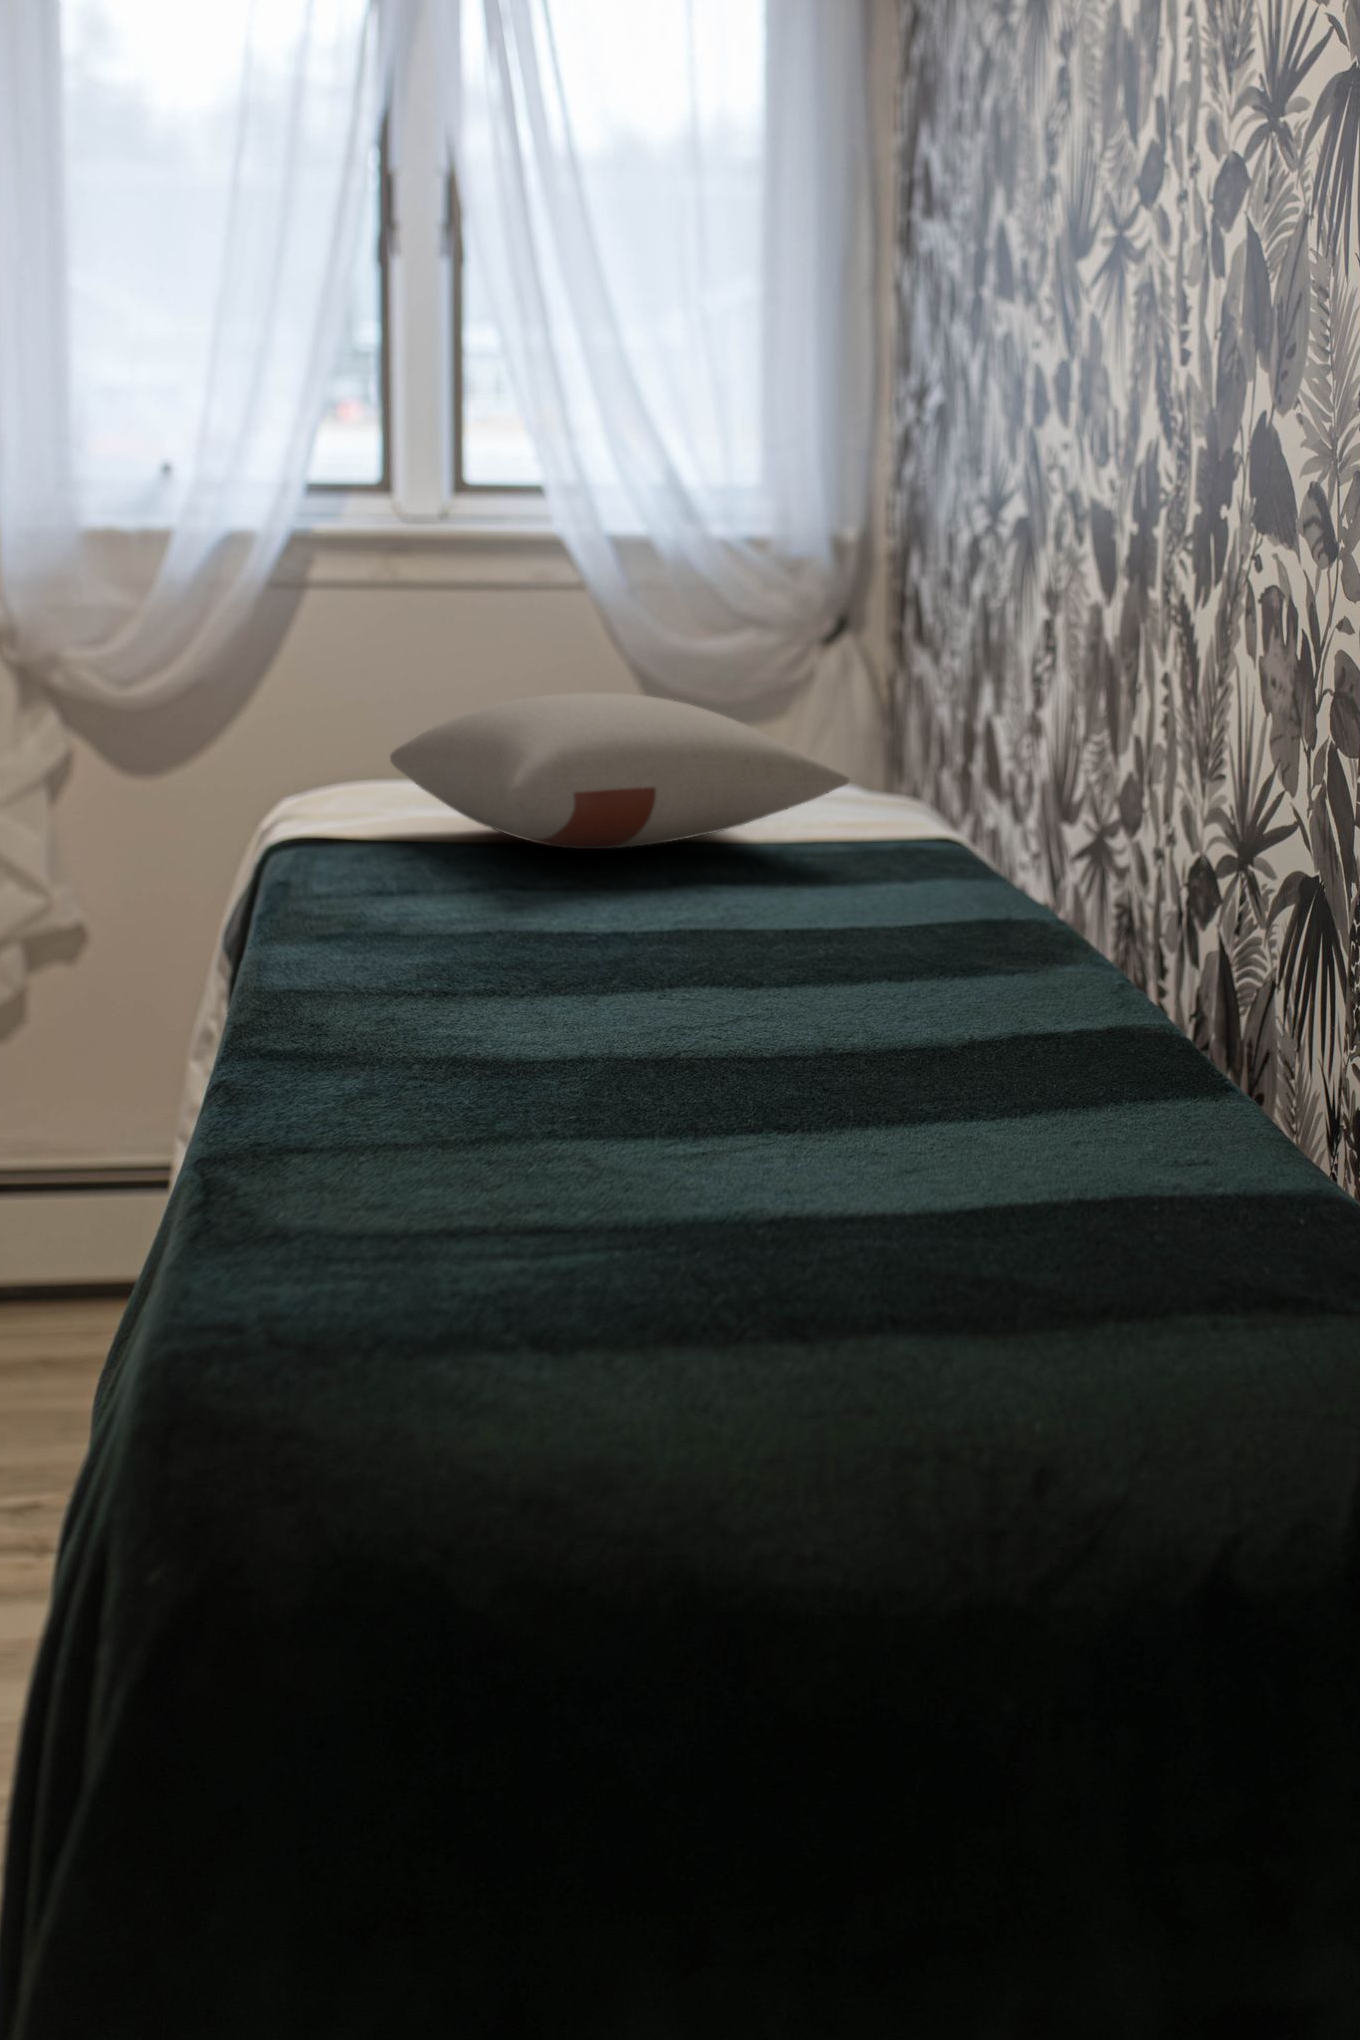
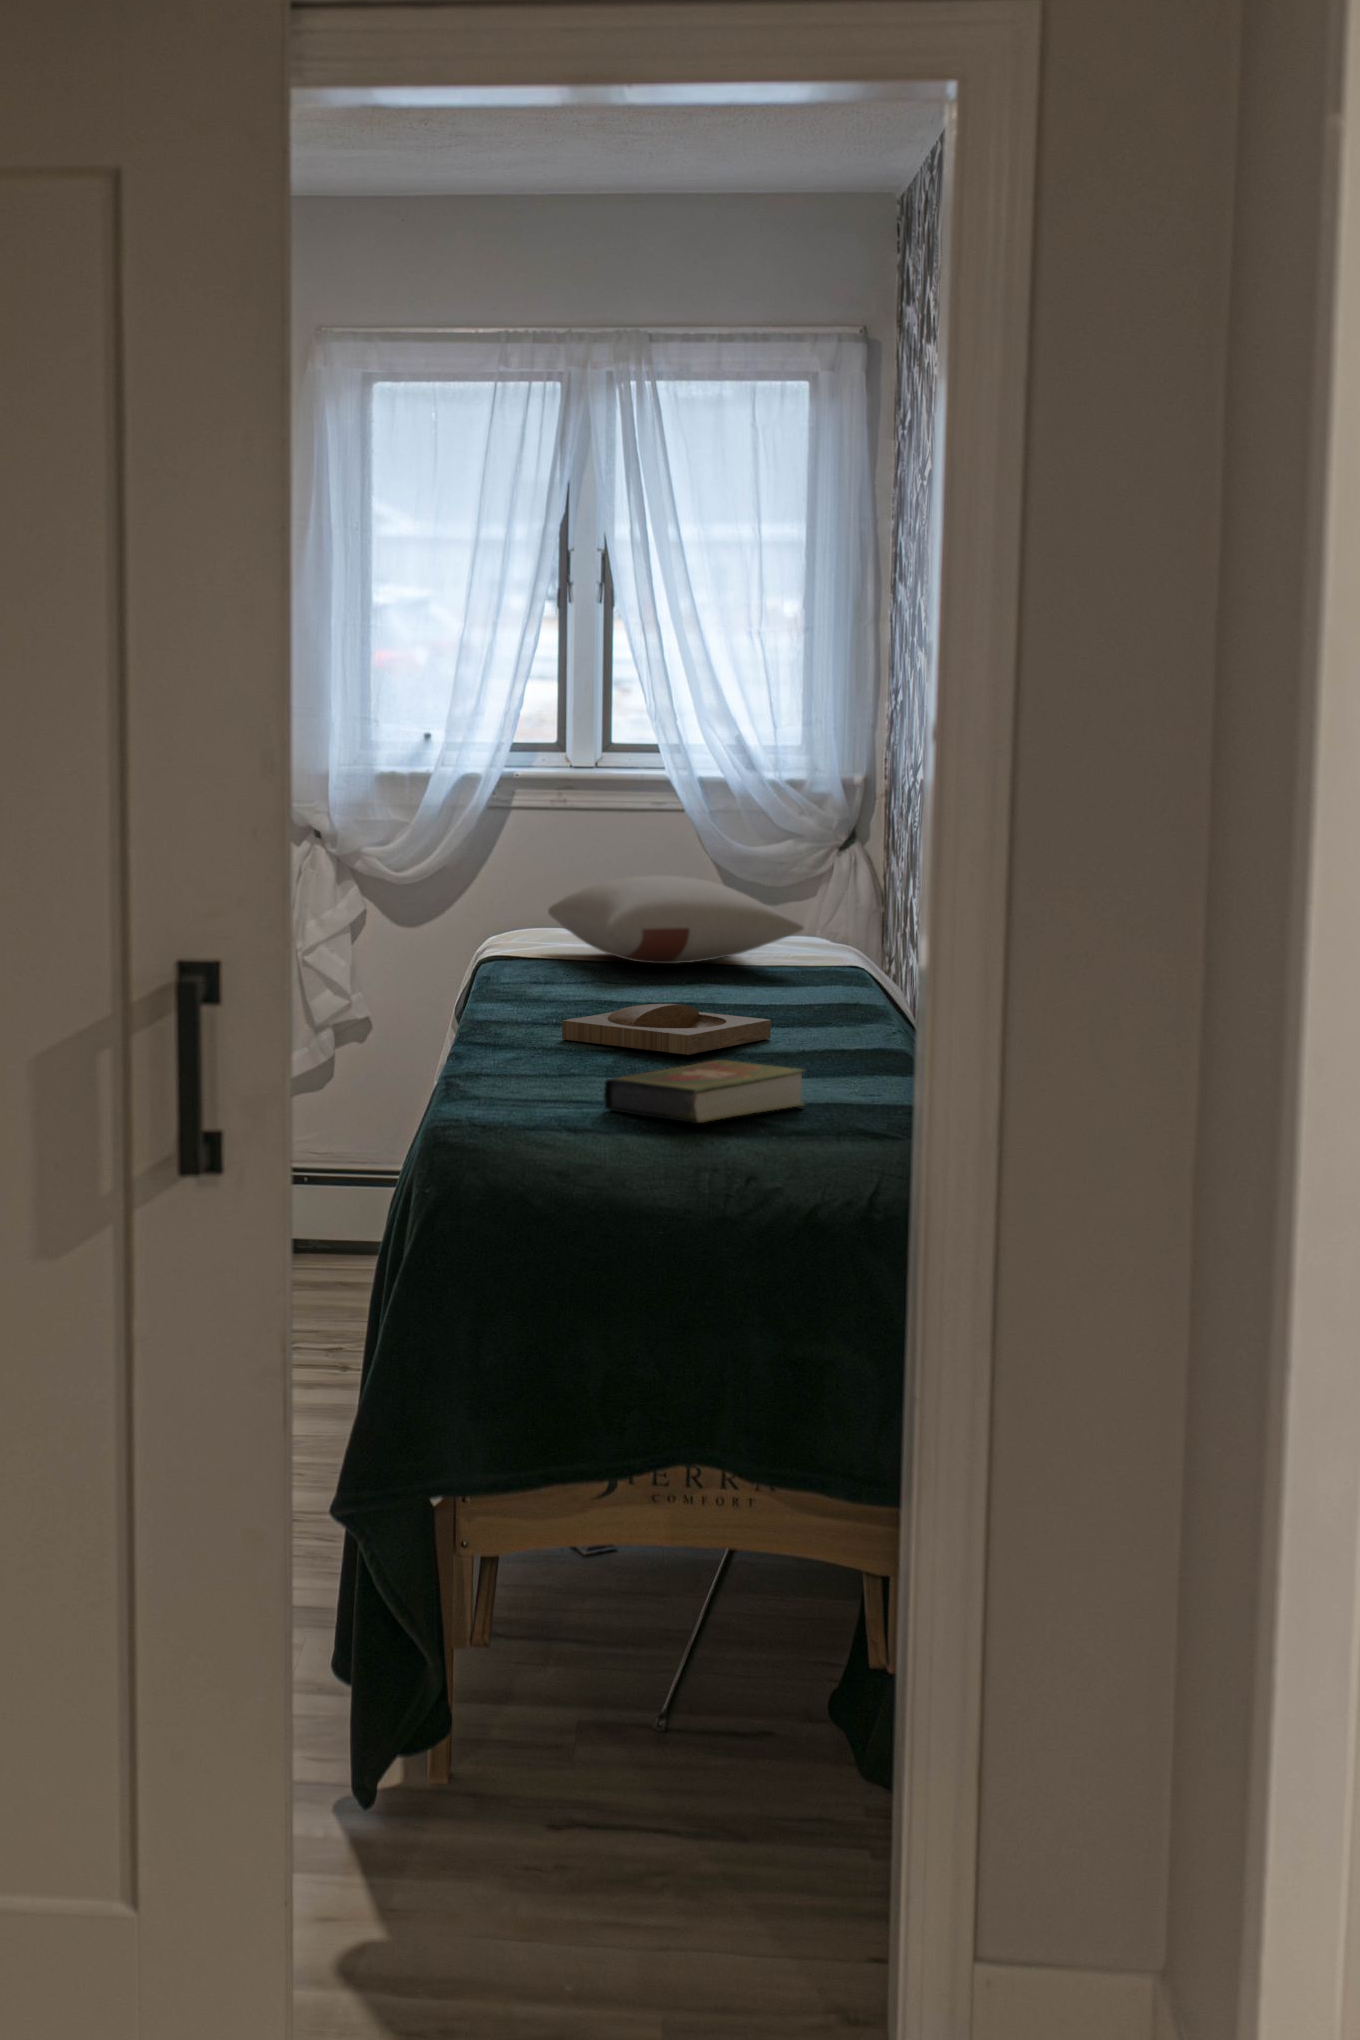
tray: none [457,952,866,1073] -> present [562,1004,771,1055]
book: none [600,1104,1040,1307] -> present [604,1059,805,1123]

